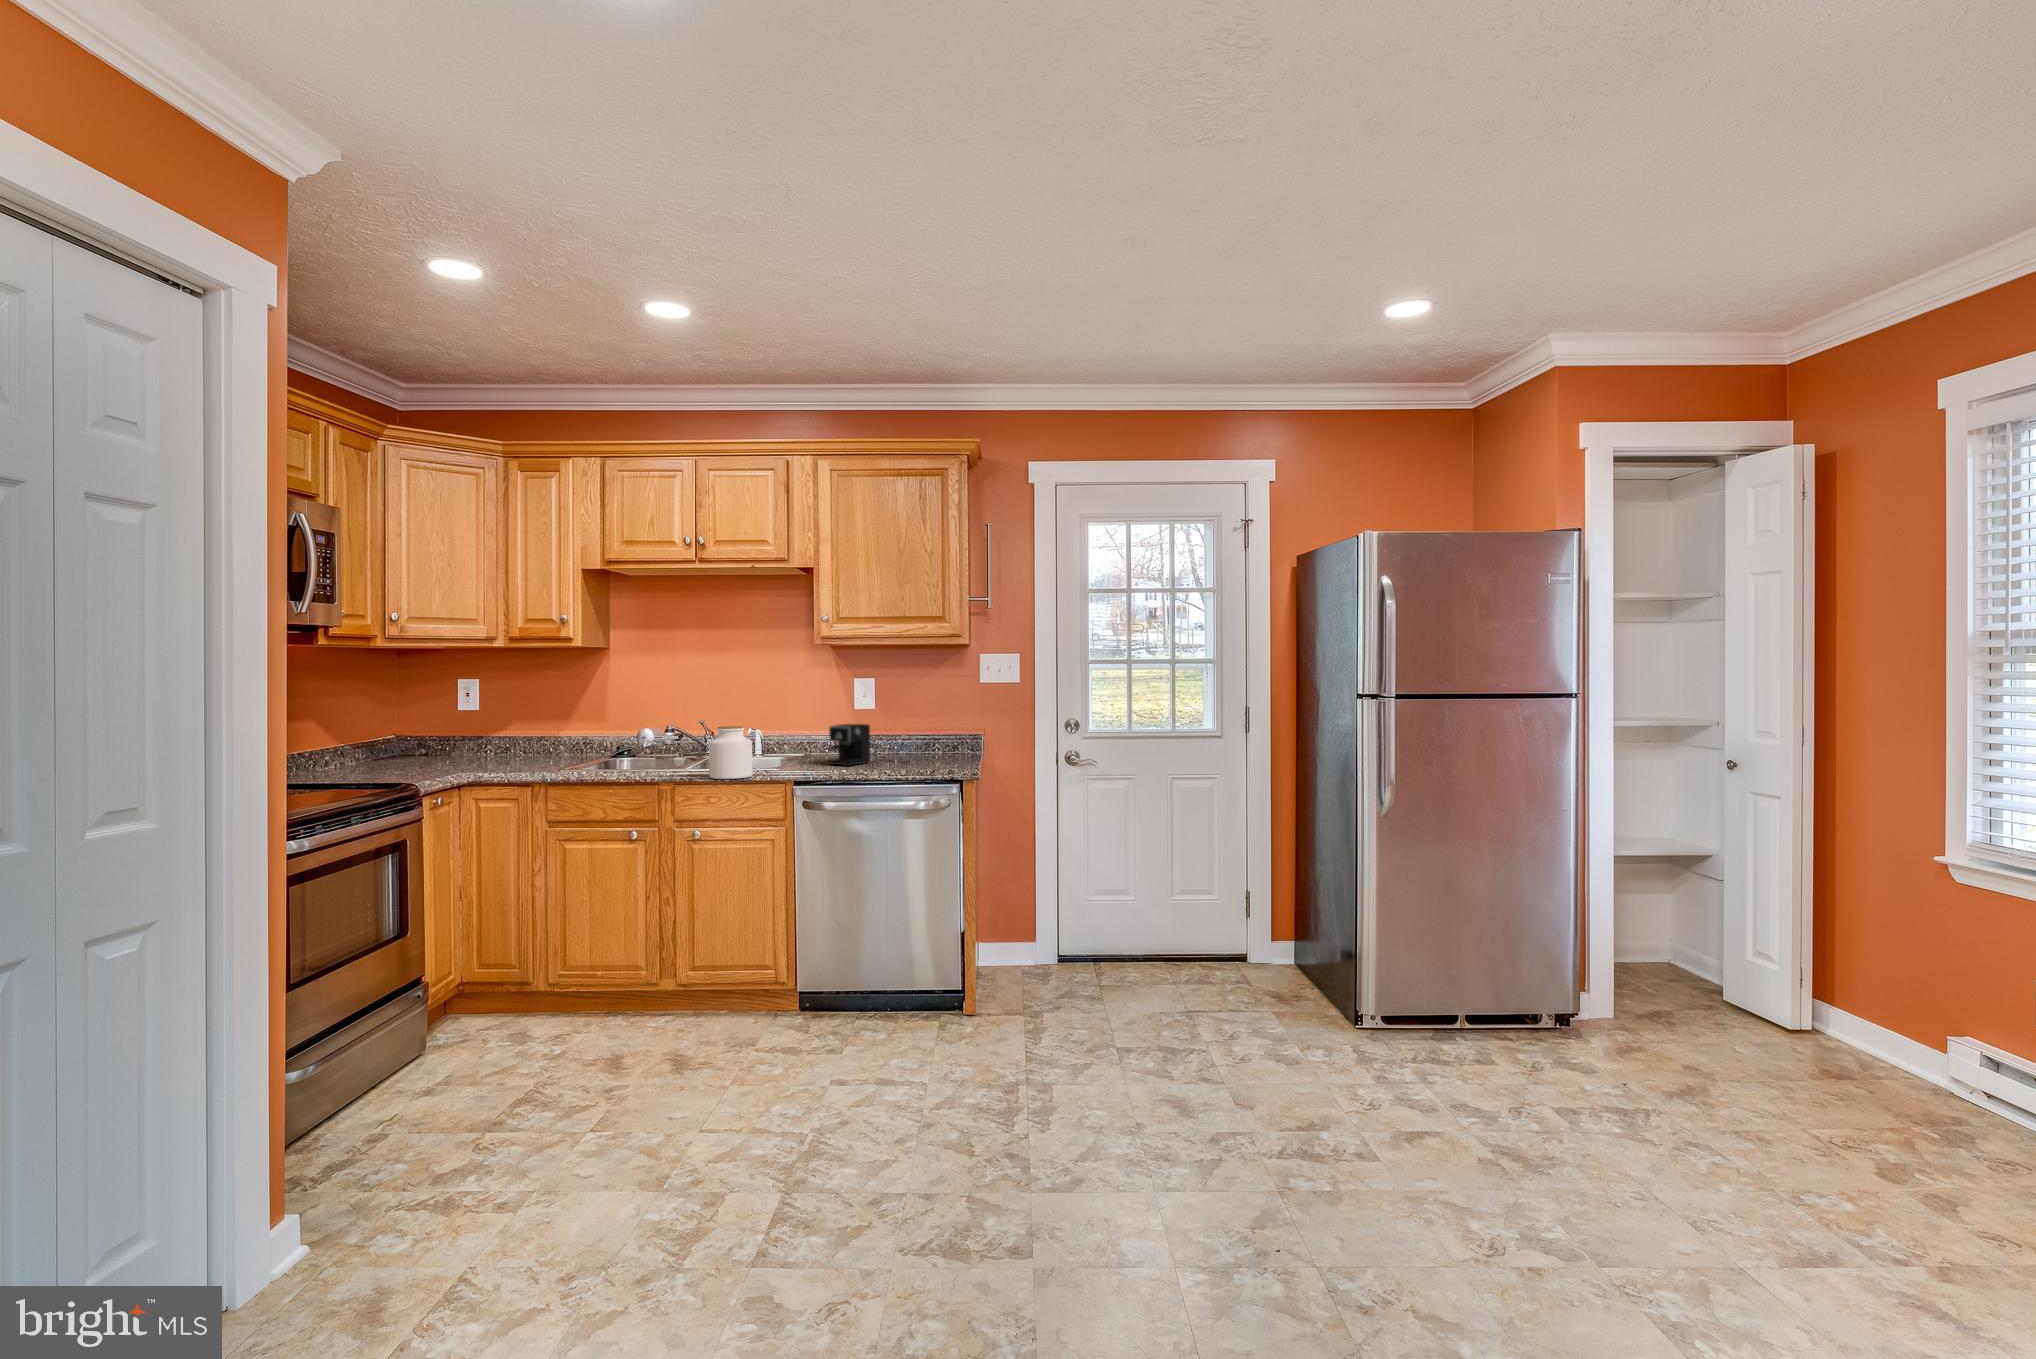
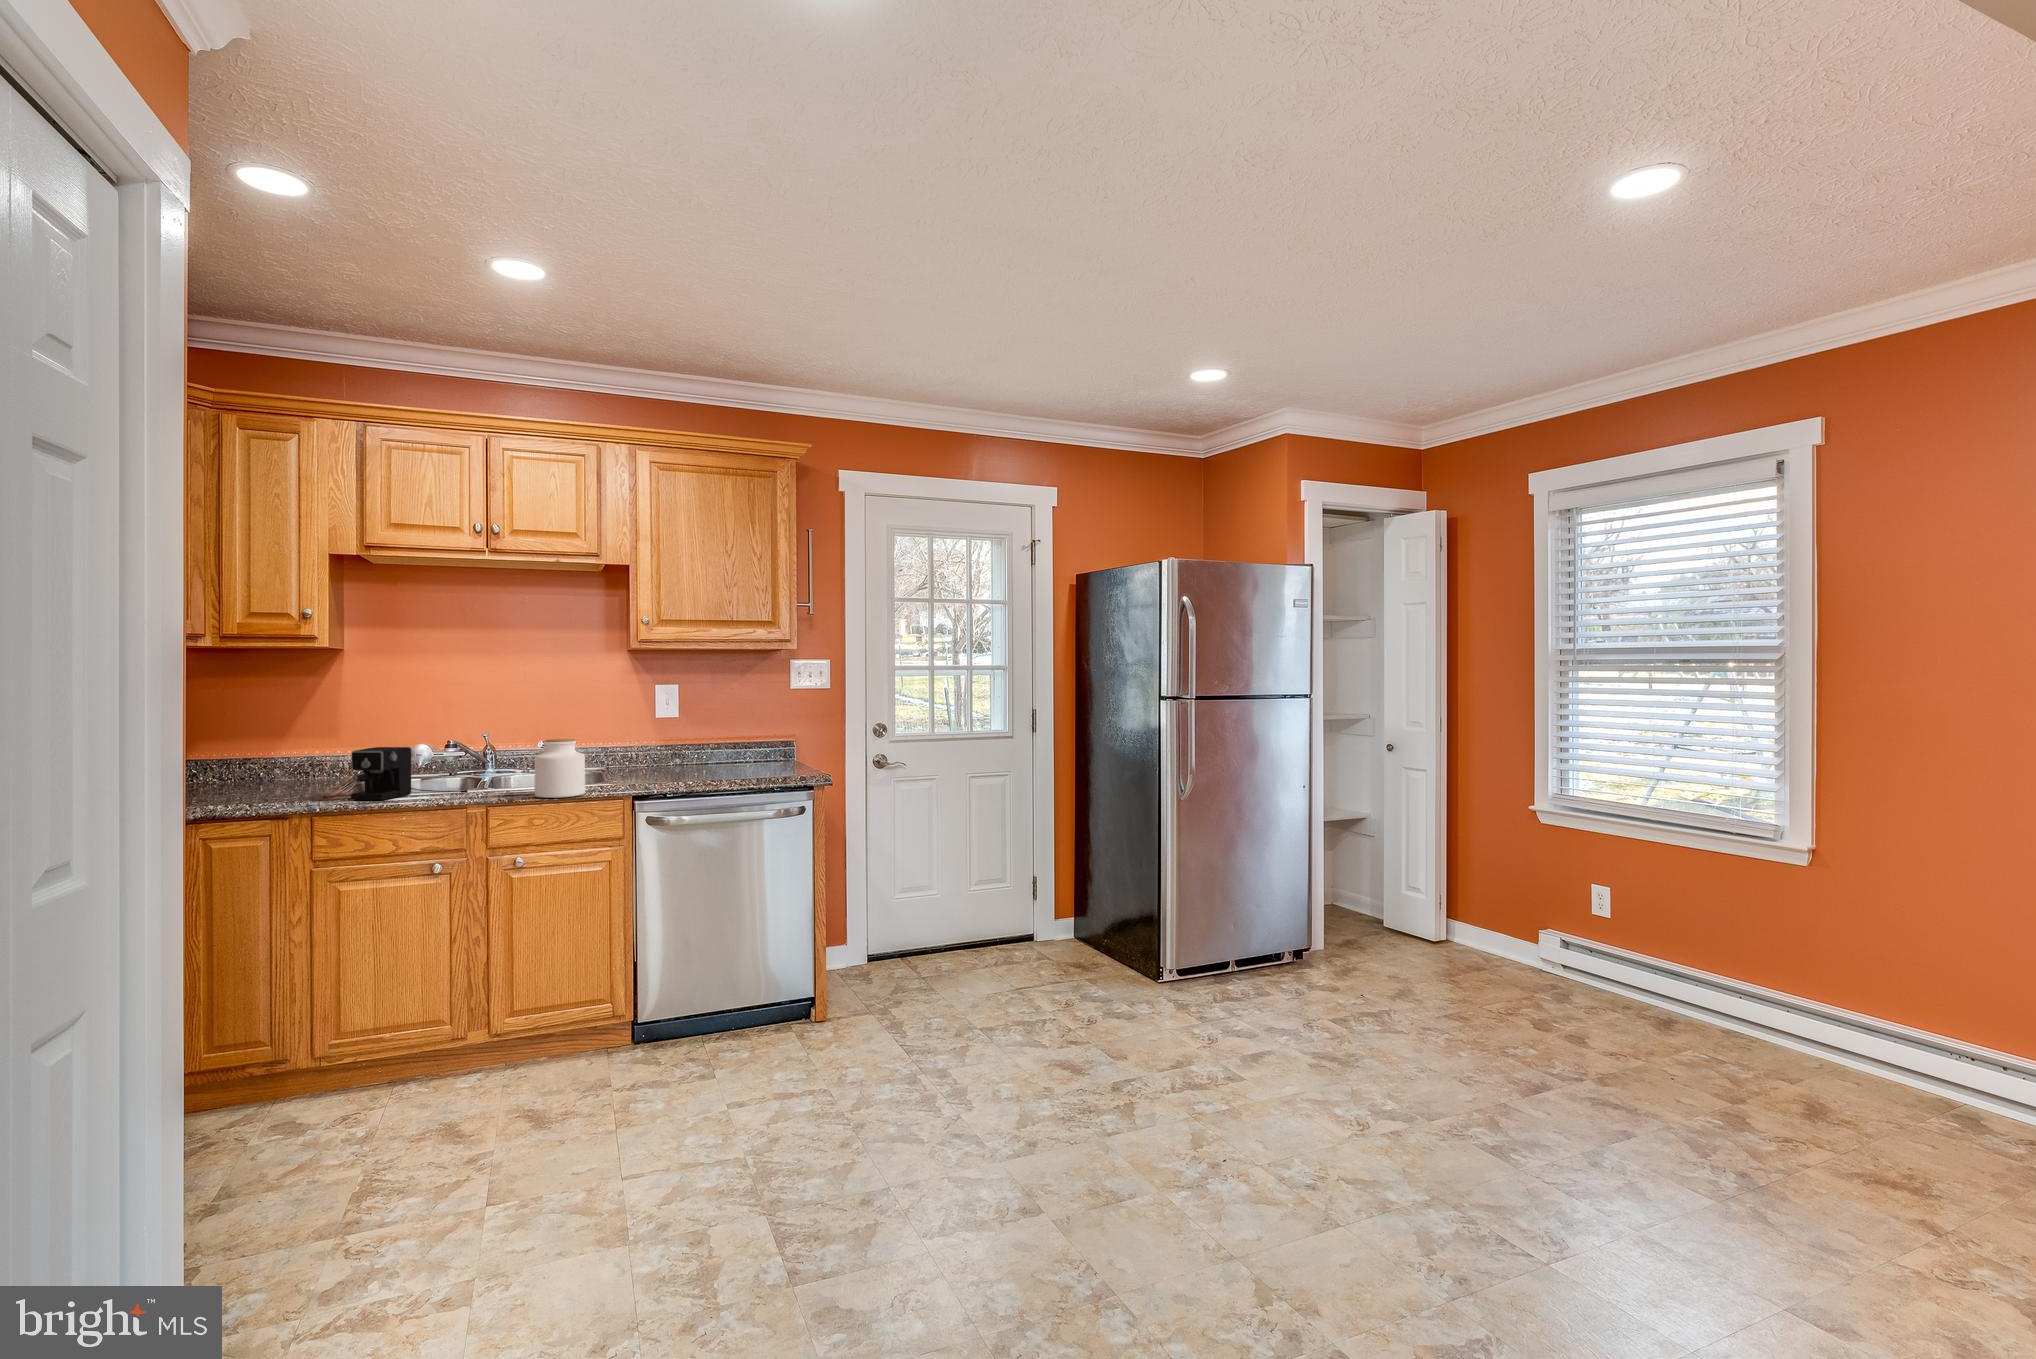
coffee maker: present [829,724,909,766] -> present [351,747,468,800]

